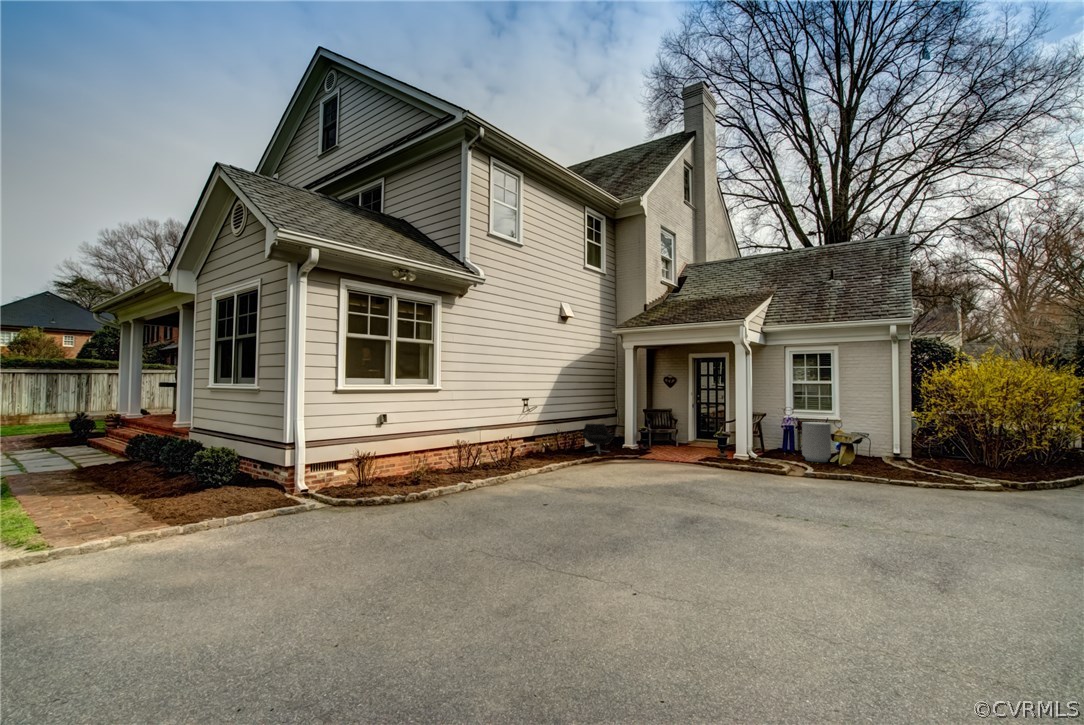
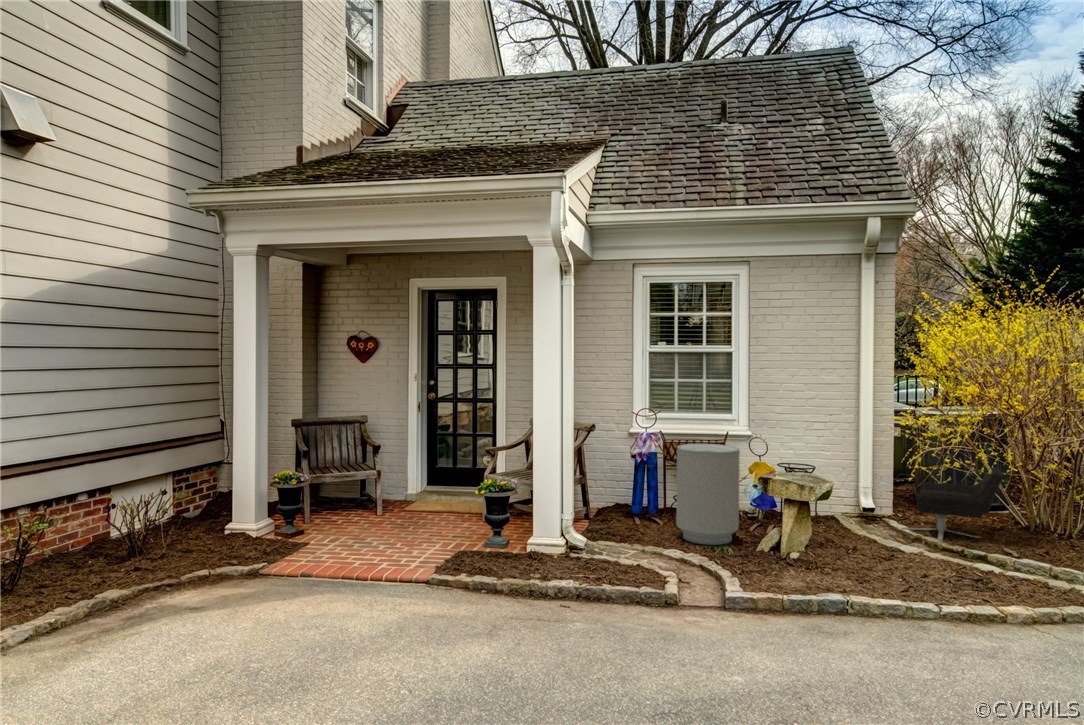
lounge chair: present [582,424,614,453] -> present [904,467,1003,540]

